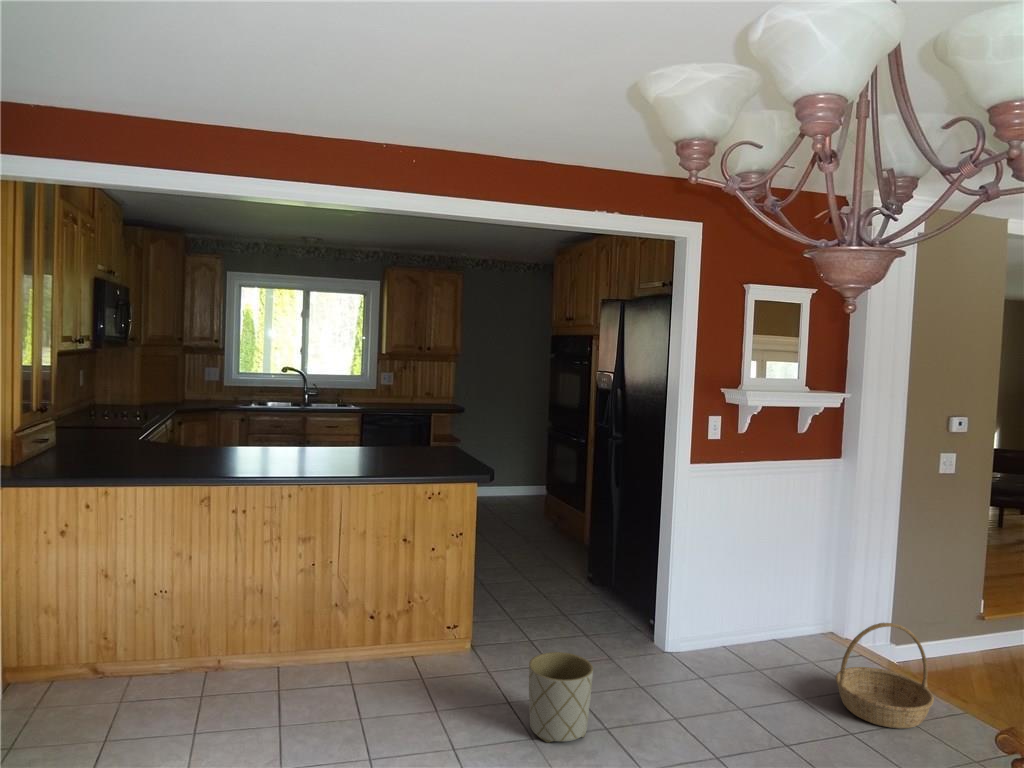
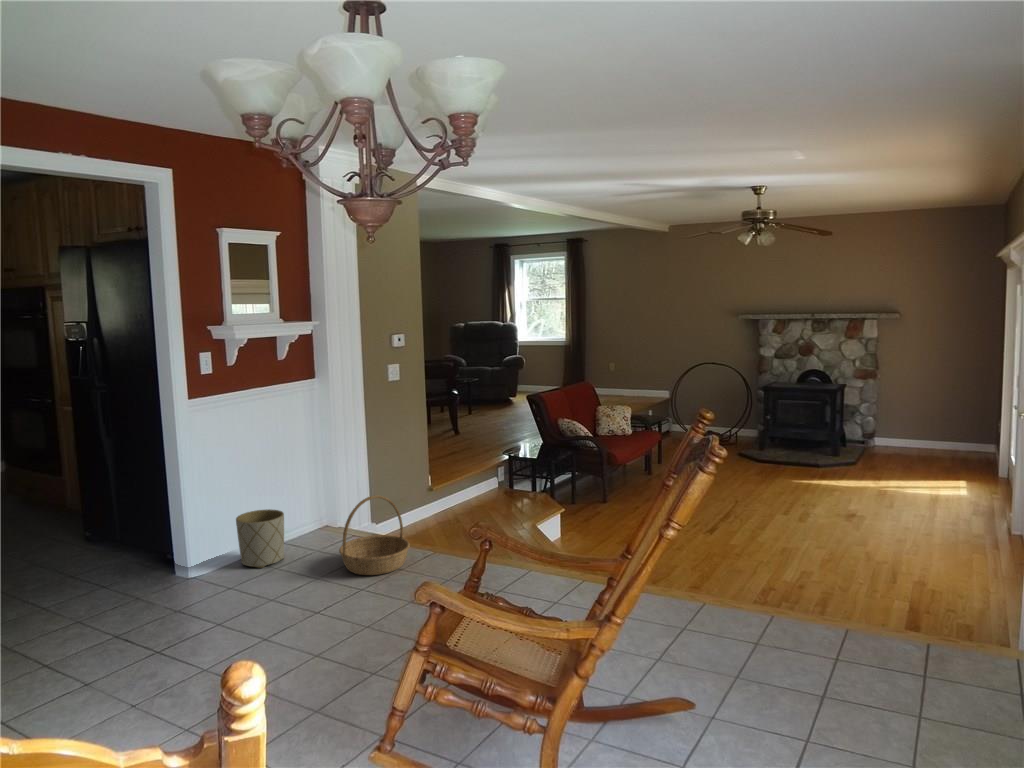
planter: present [529,652,593,743] -> present [236,509,284,568]

